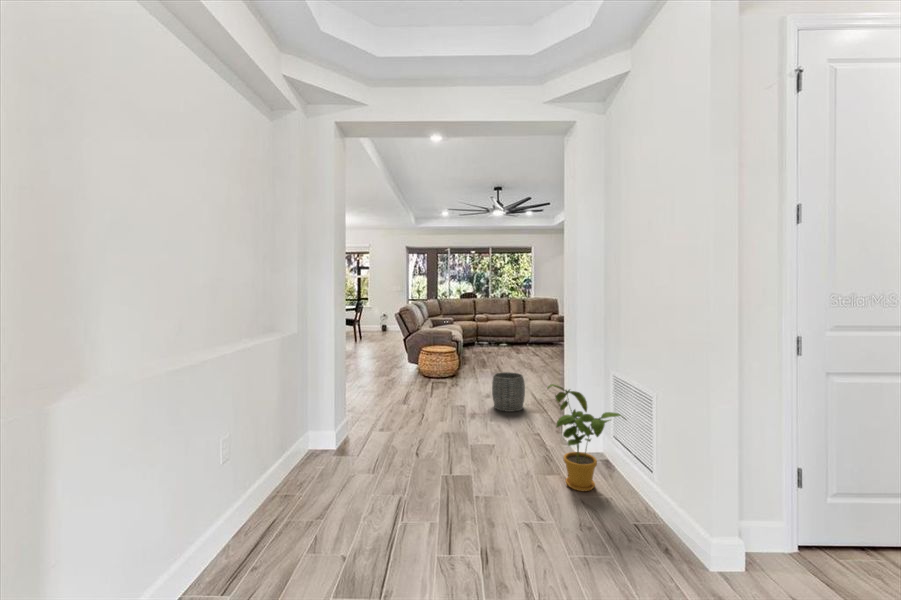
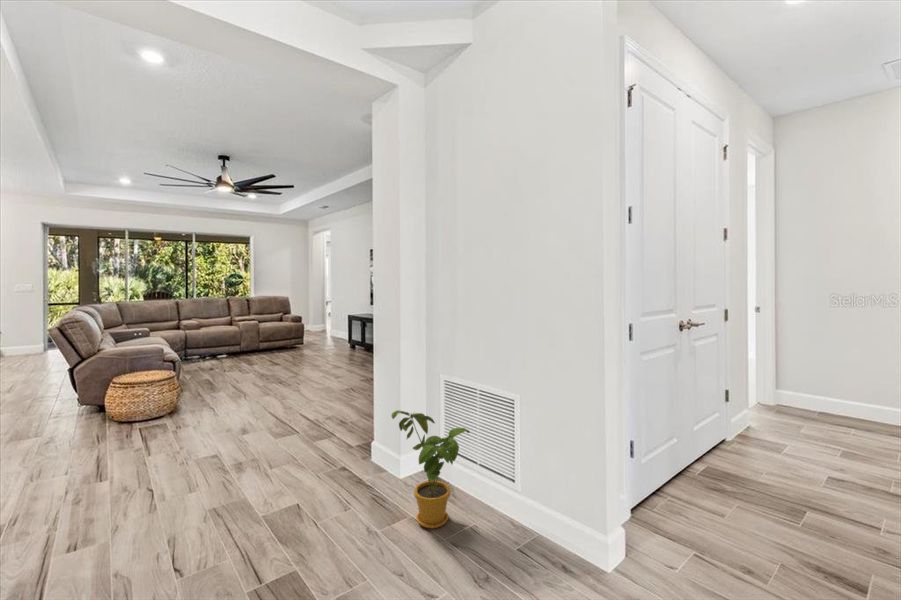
woven basket: present [492,372,525,412] -> none [263,396,308,450]

